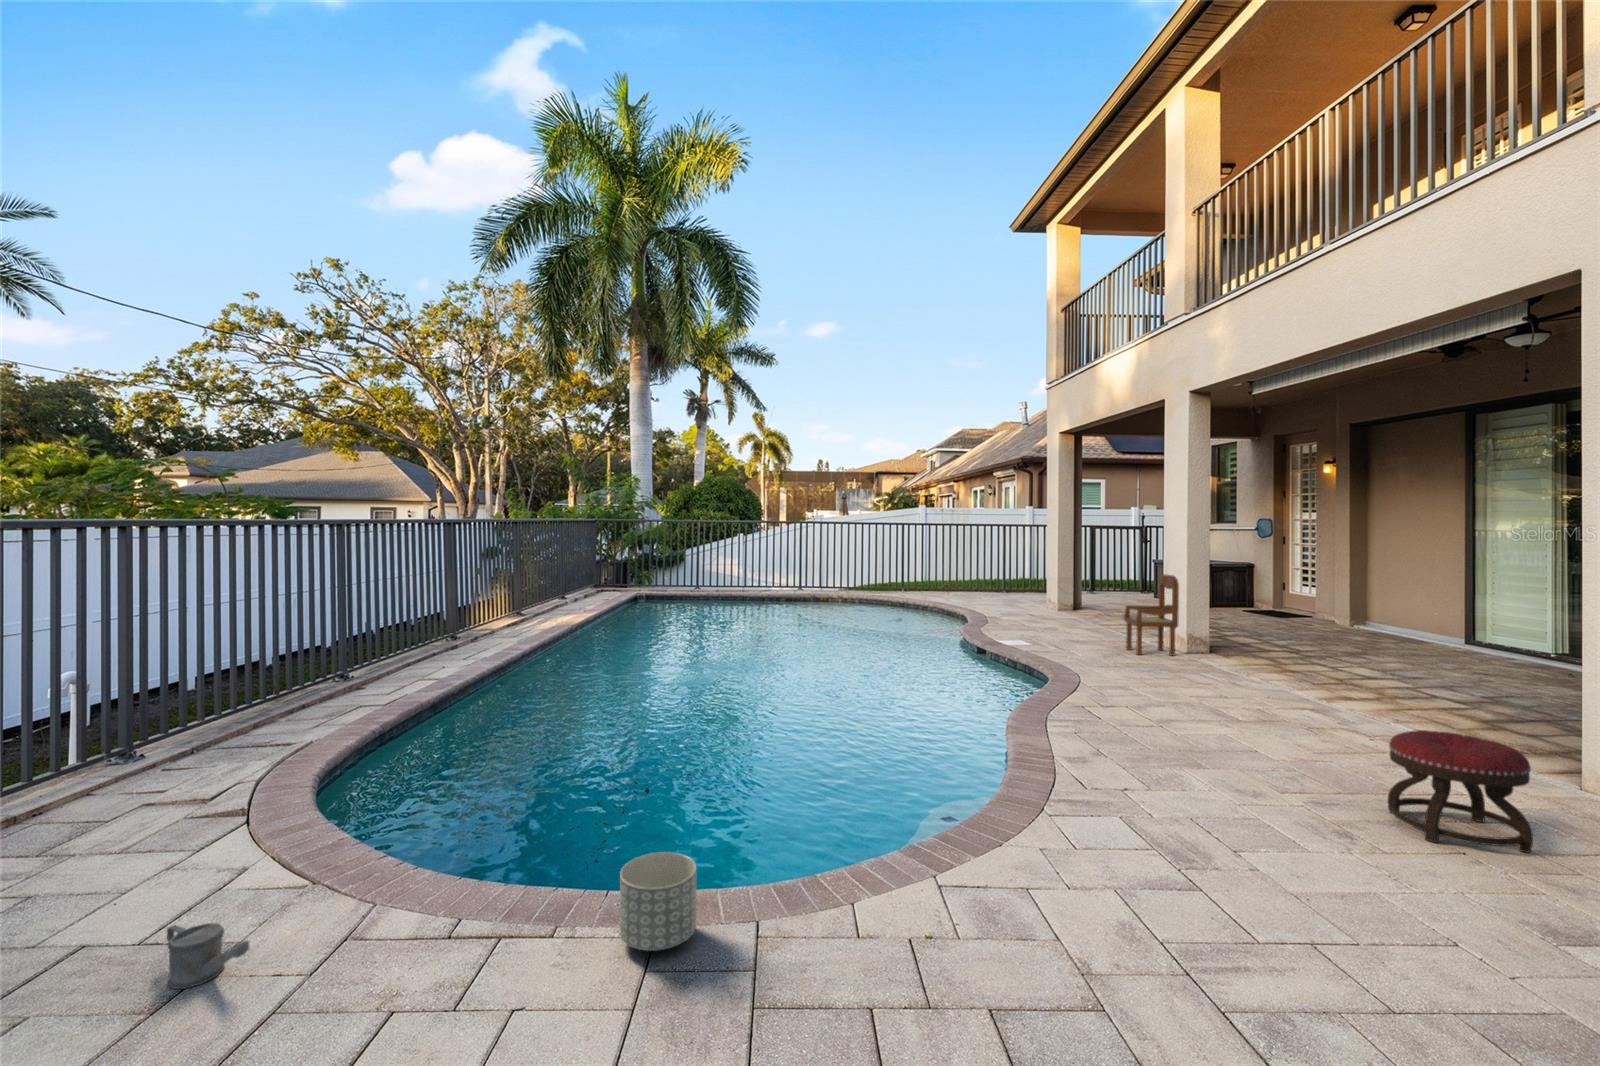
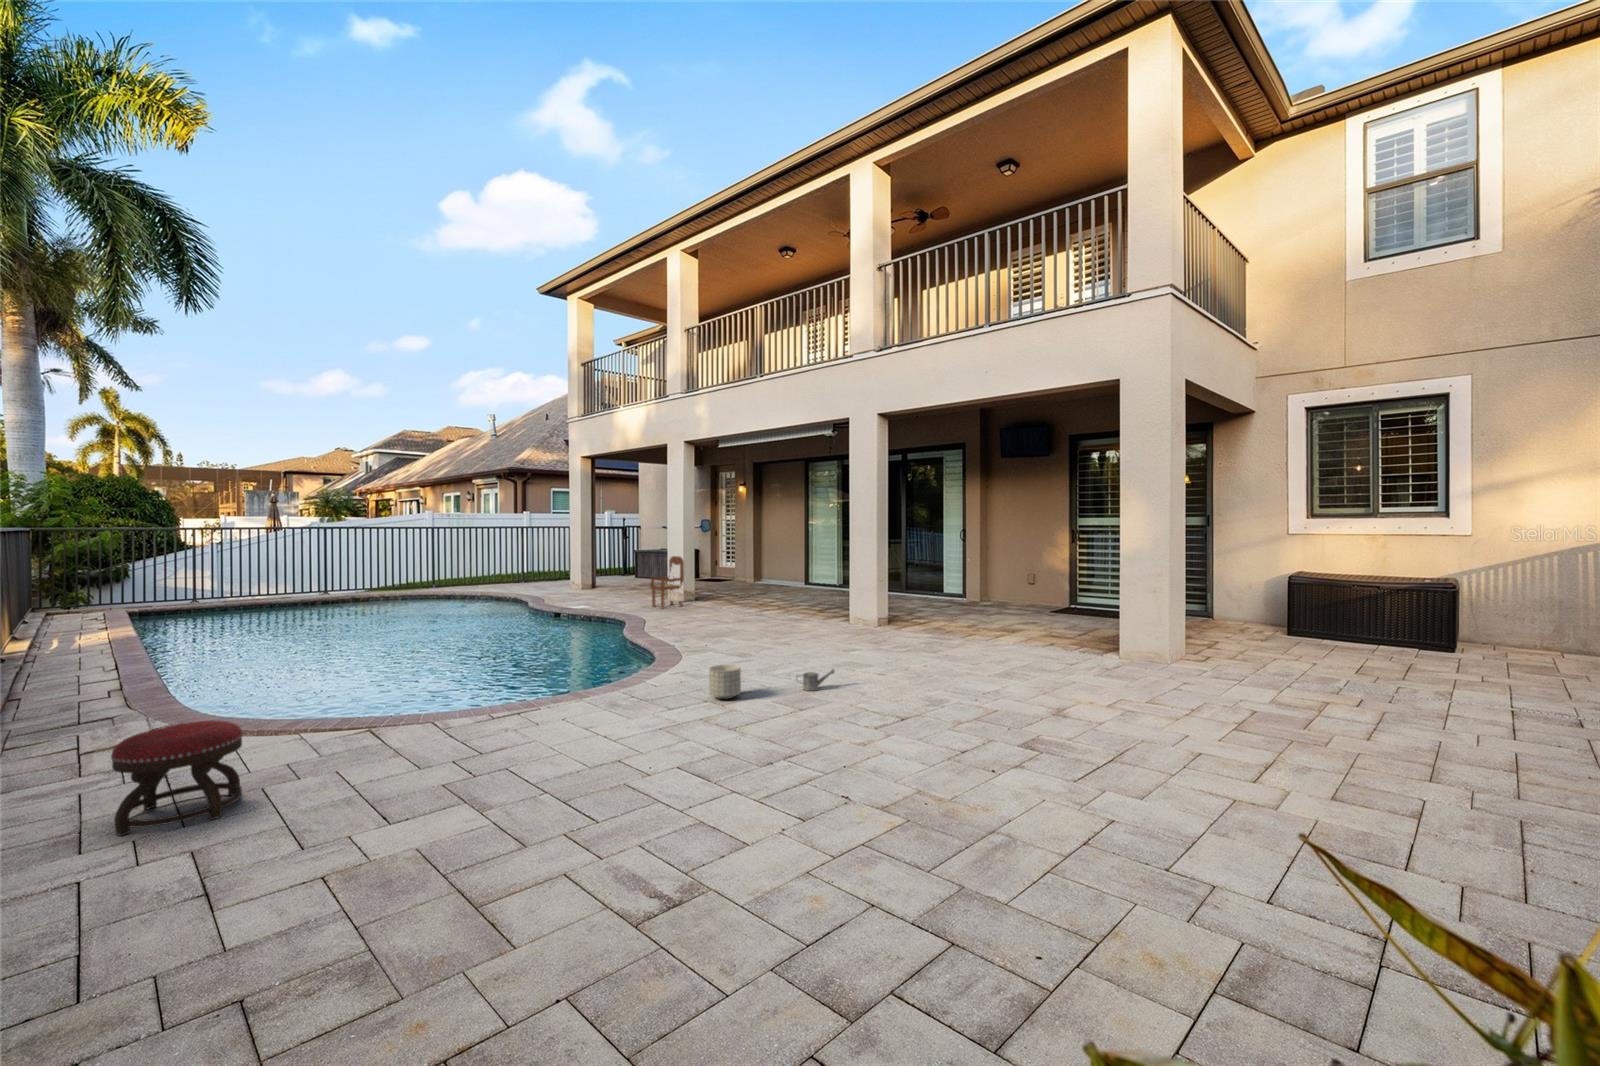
ottoman: present [1388,730,1533,853] -> present [111,721,243,836]
planter: present [620,852,696,951] -> present [709,665,741,699]
watering can: present [167,923,250,989] -> present [796,669,835,691]

